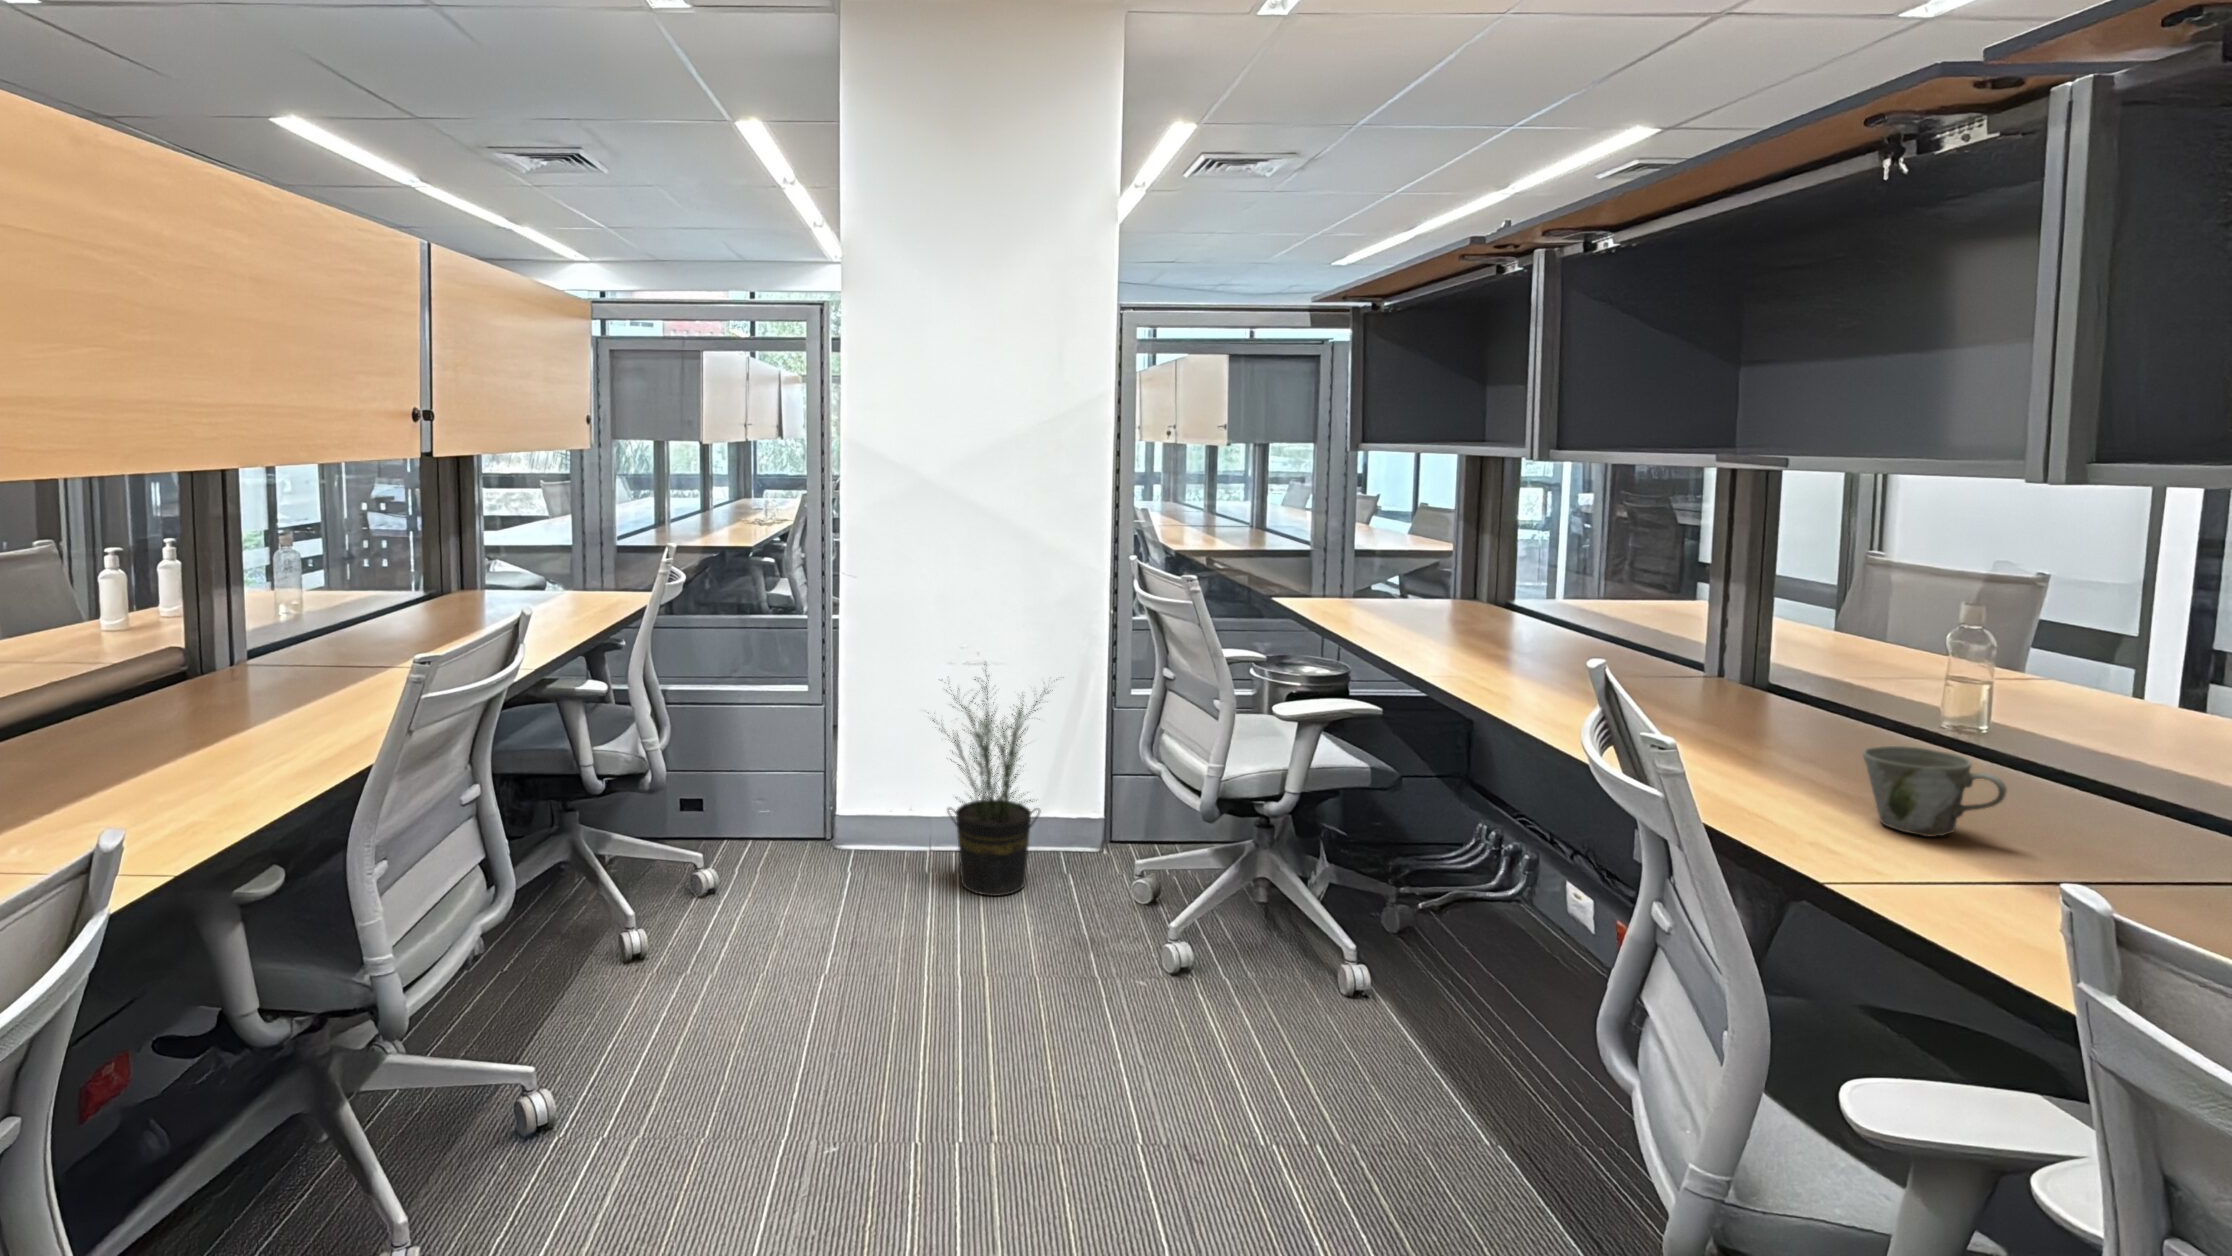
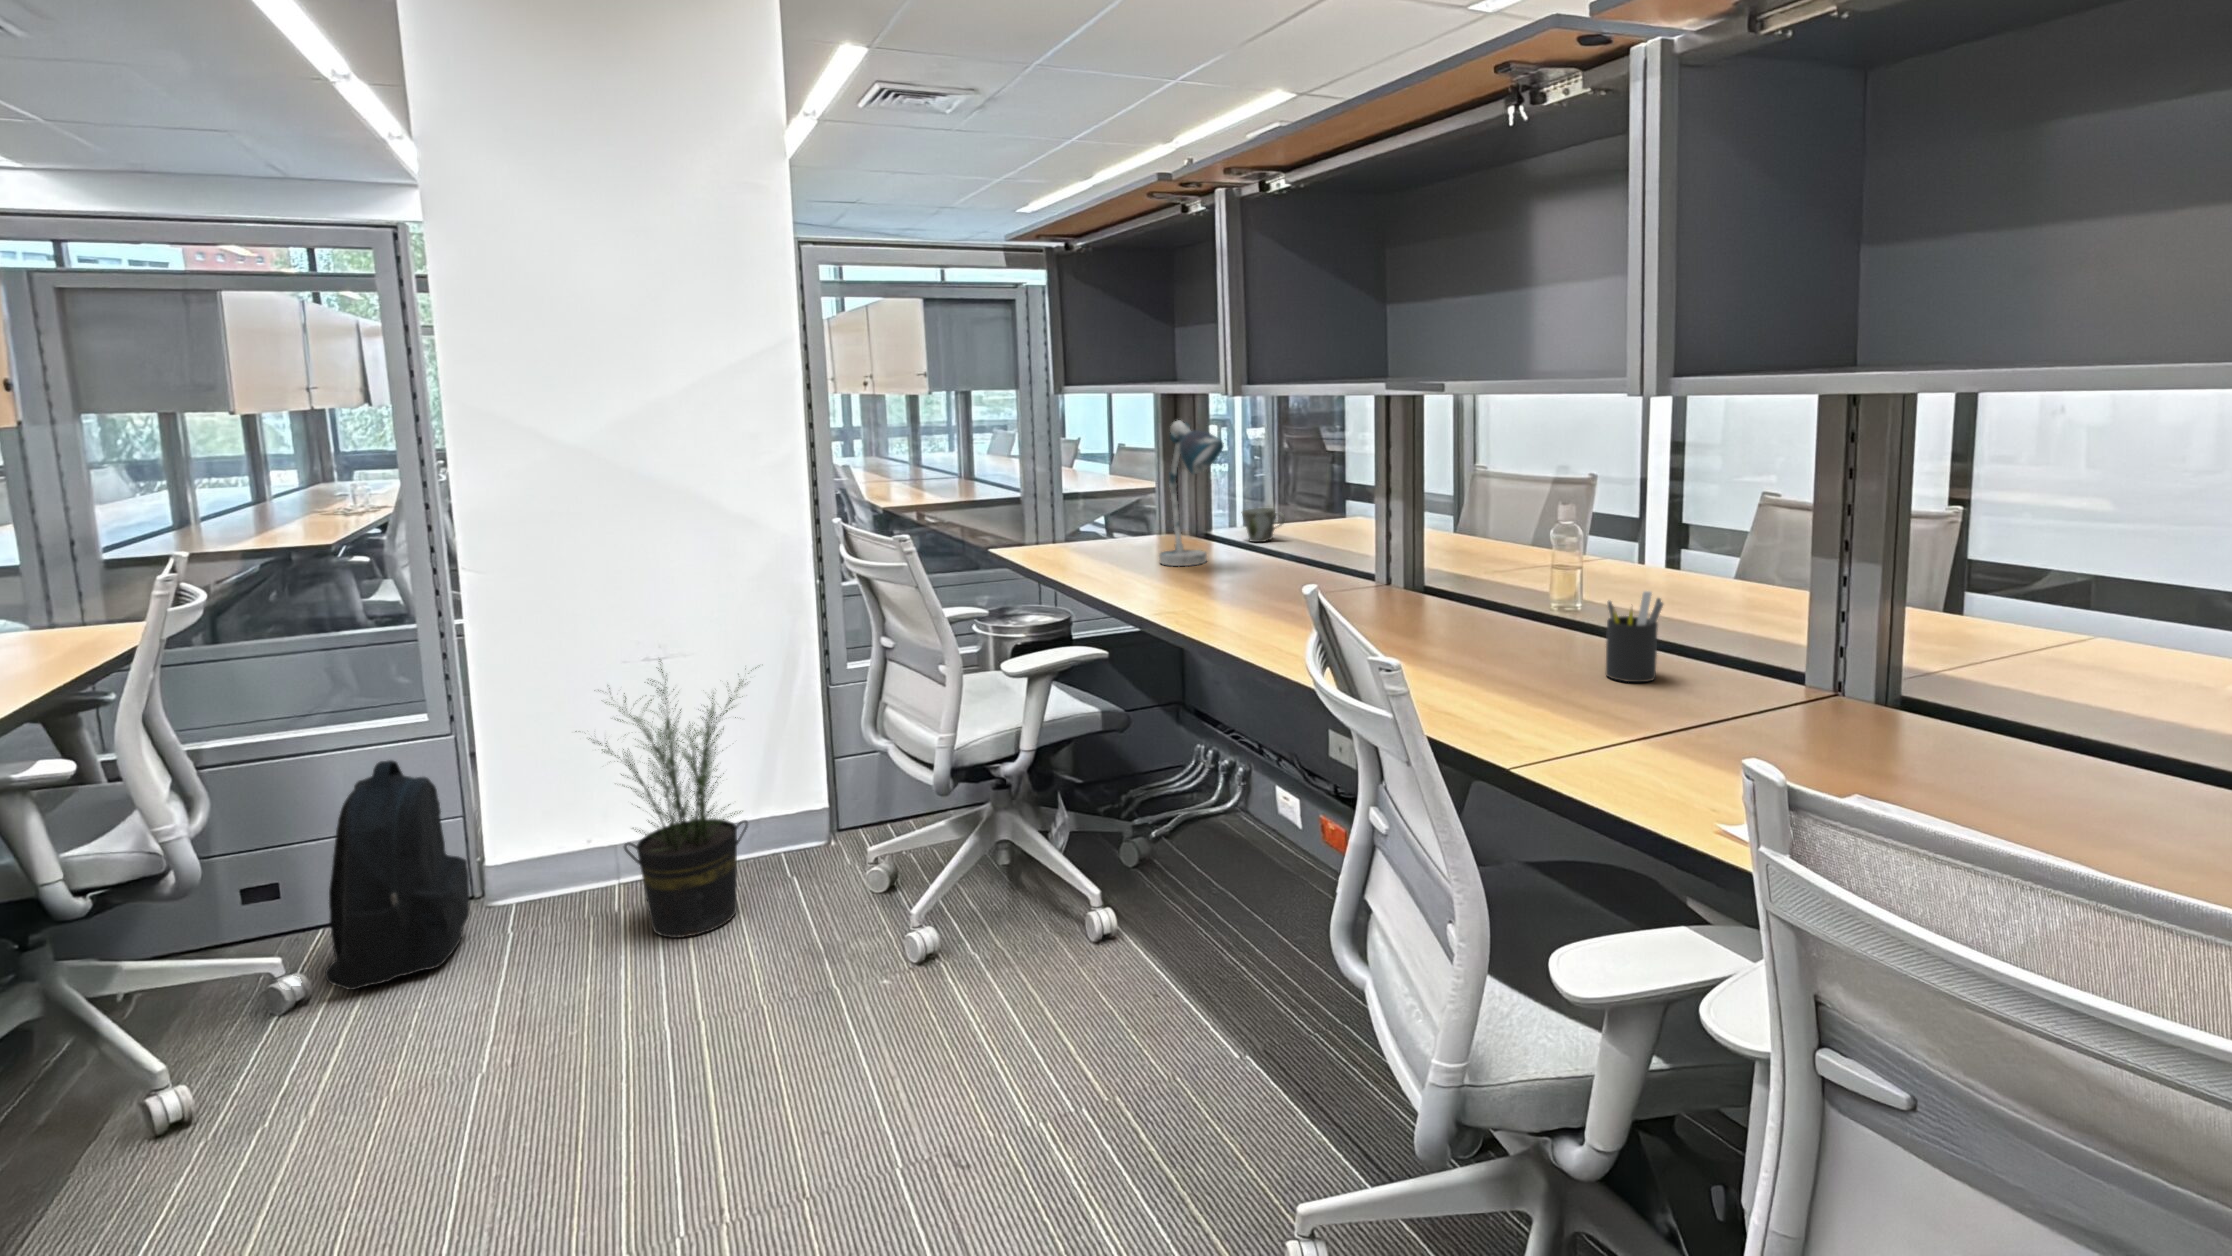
desk lamp: none [1450,482,1534,634] -> present [1159,420,1224,566]
backpack: none [752,711,841,875] -> present [325,760,470,990]
pen holder: none [2037,727,2142,843] -> present [1606,591,1663,682]
mug: present [1863,746,2007,837] -> present [1241,508,1285,542]

